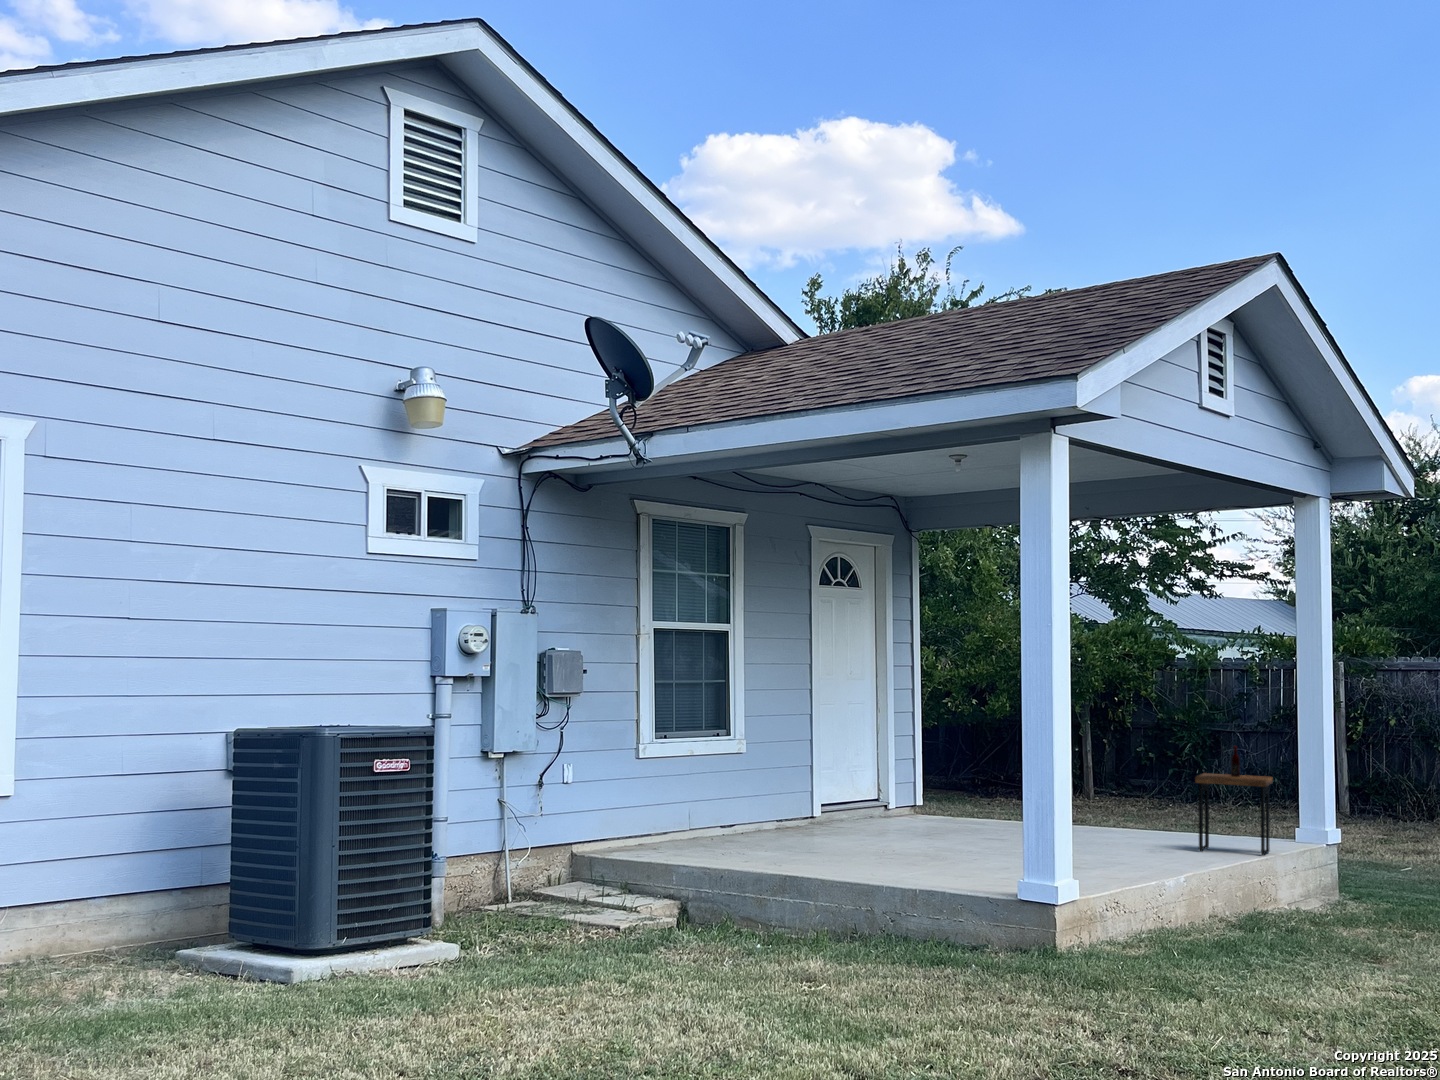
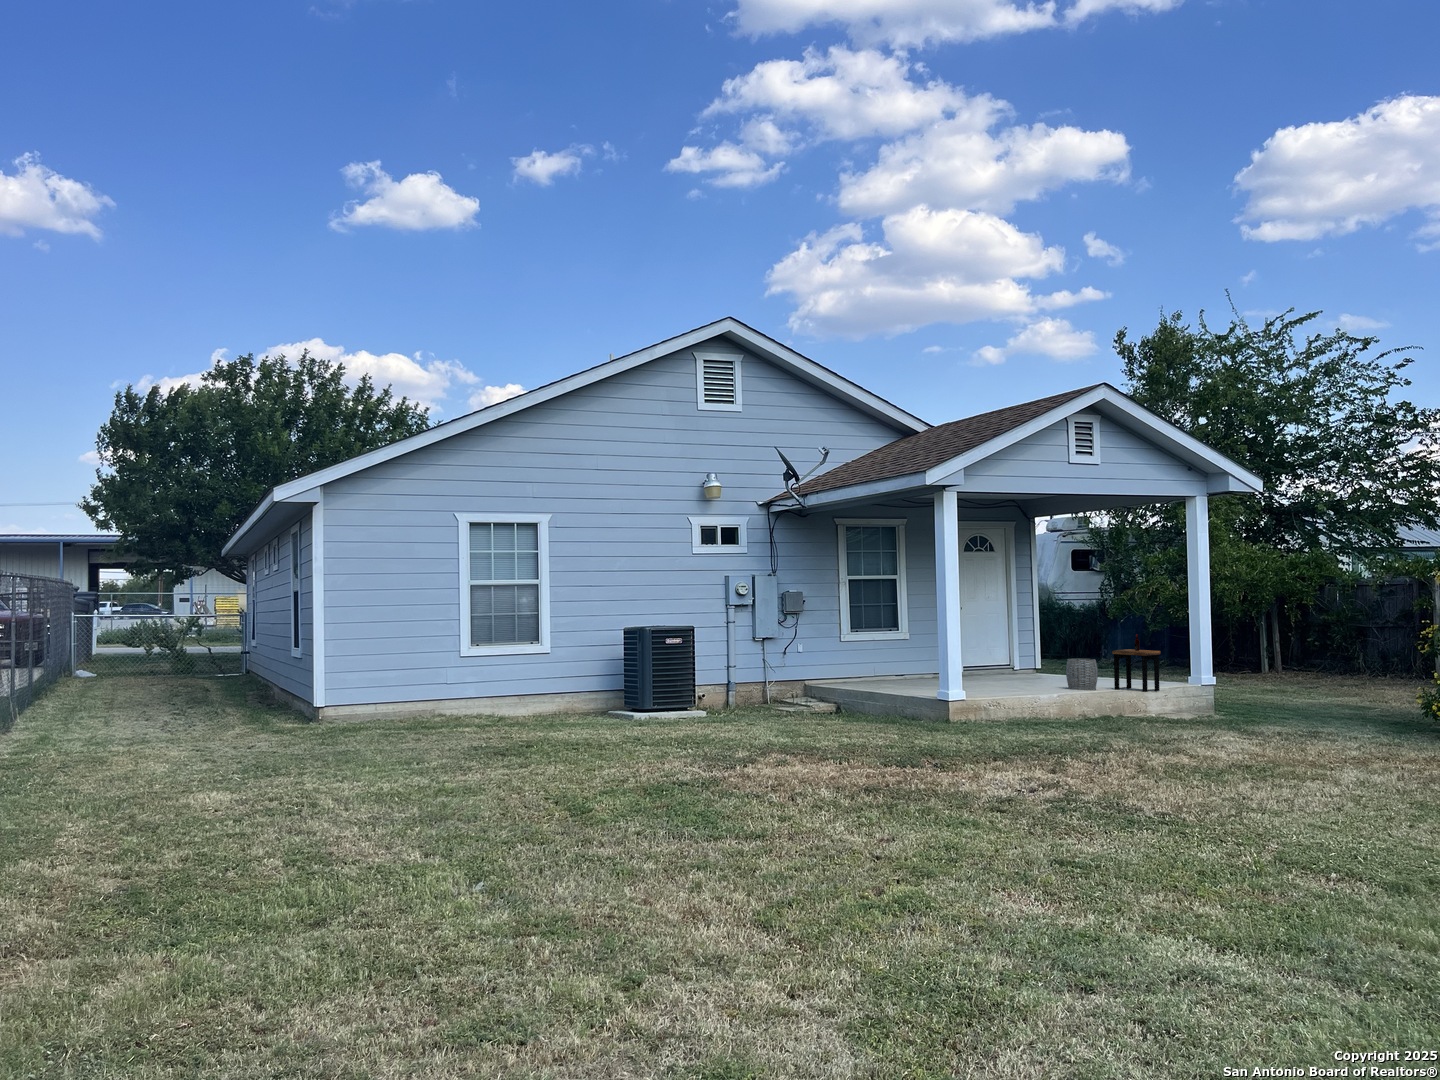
woven basket: none [1128,793,1189,857] -> present [1066,659,1098,690]

